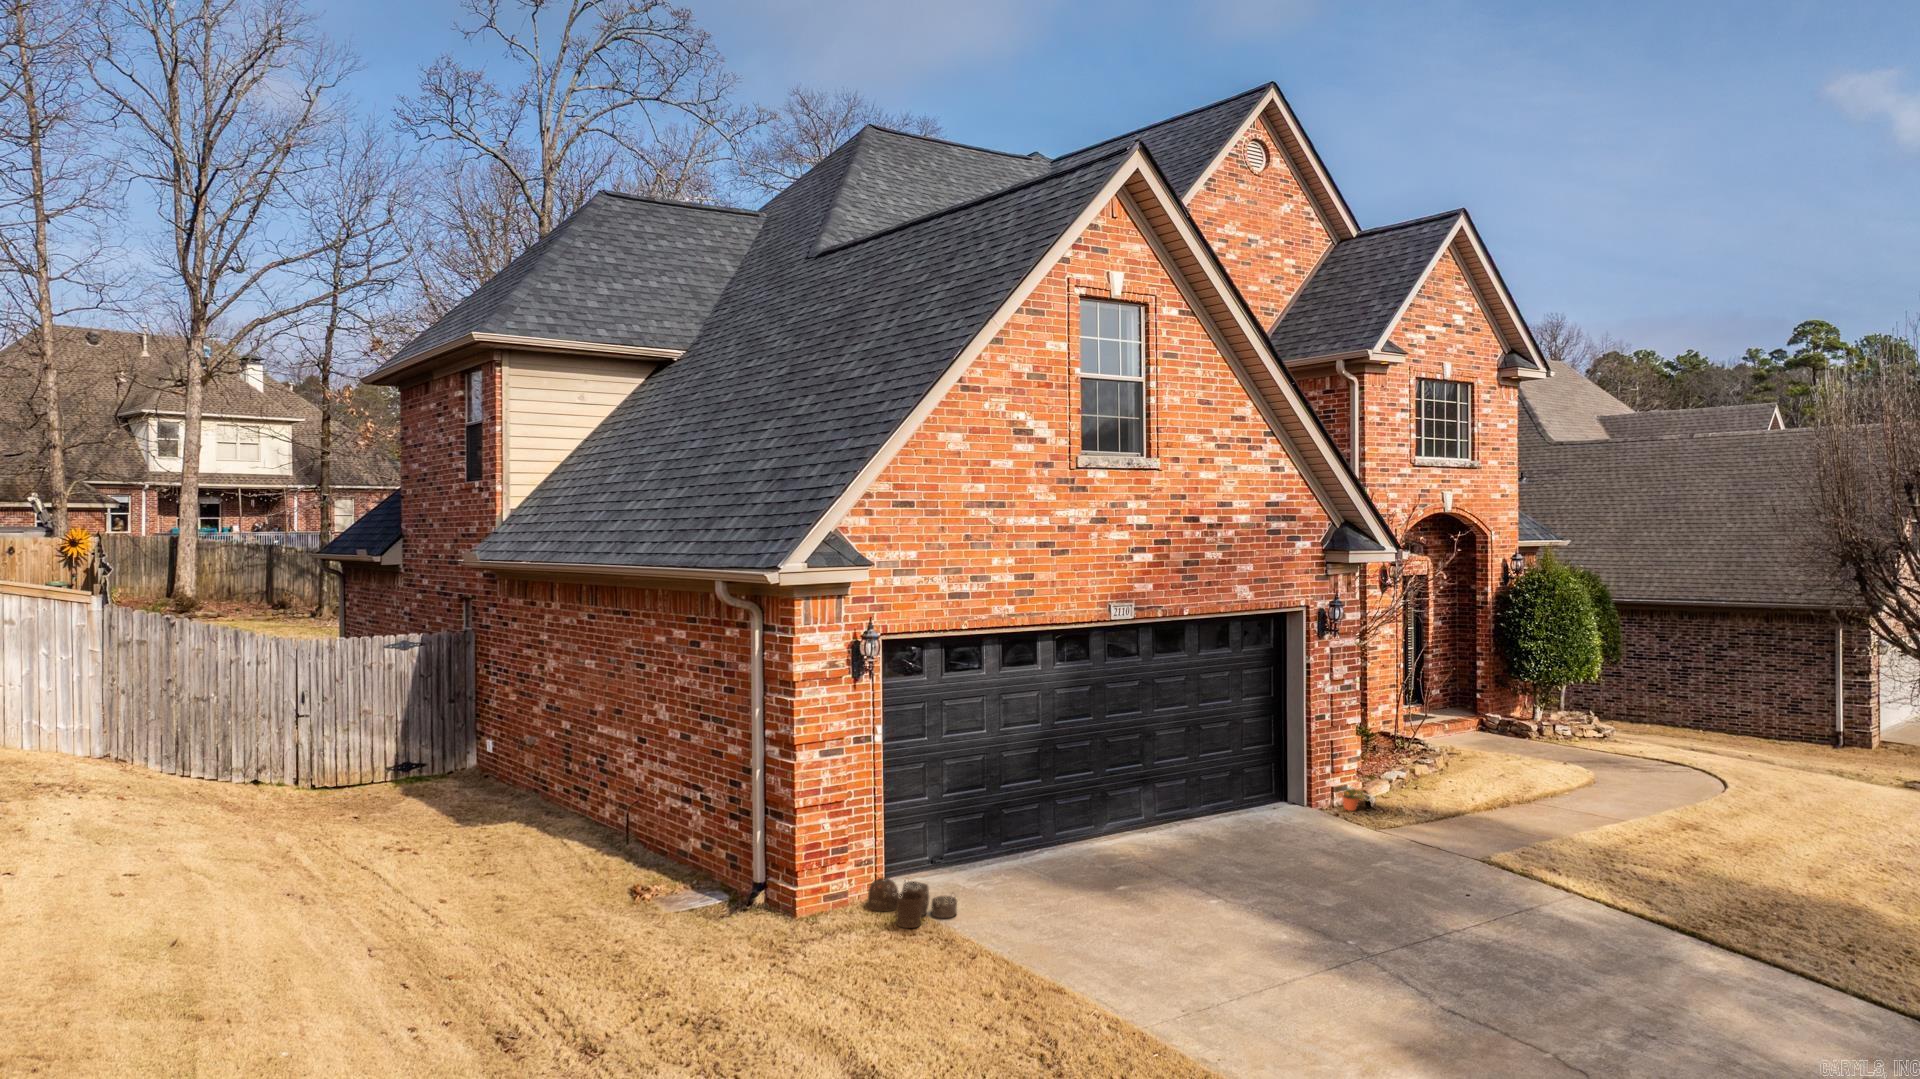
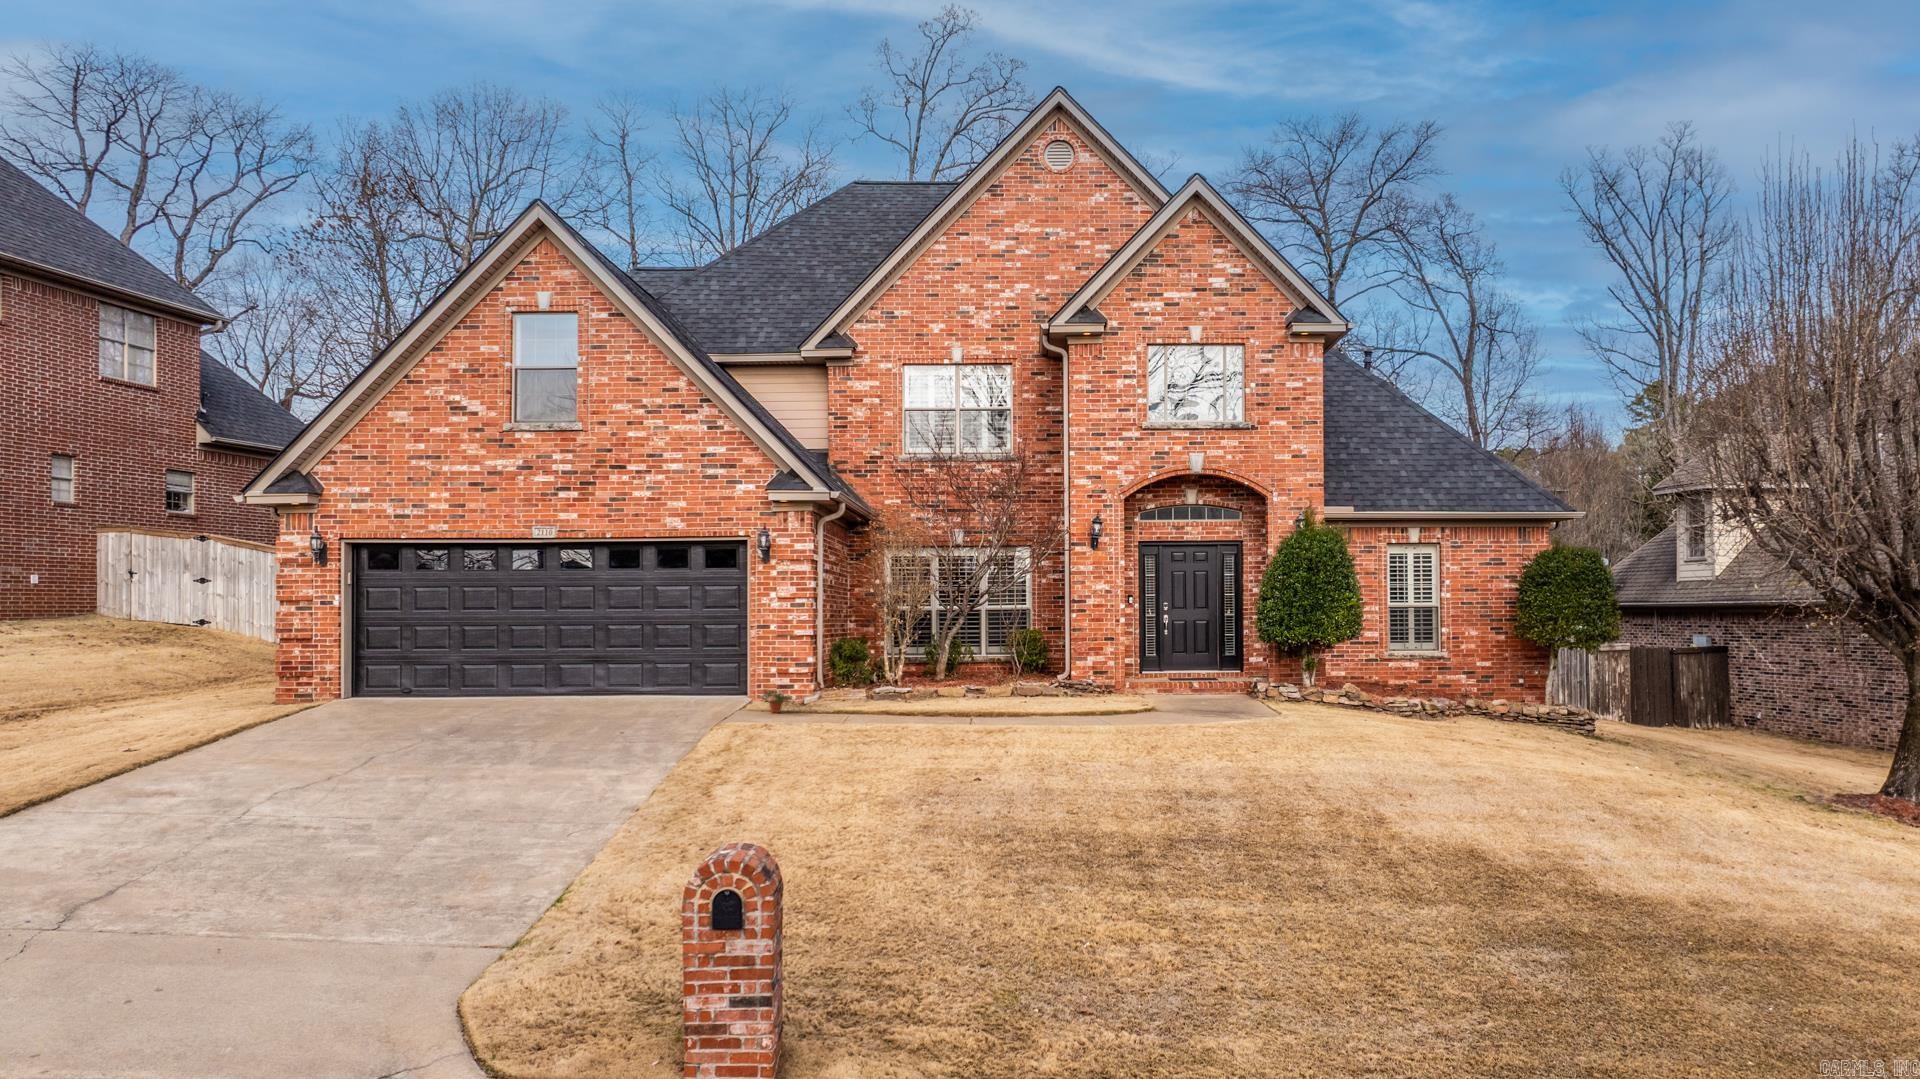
woven basket: present [867,877,957,928] -> none [288,685,337,711]

